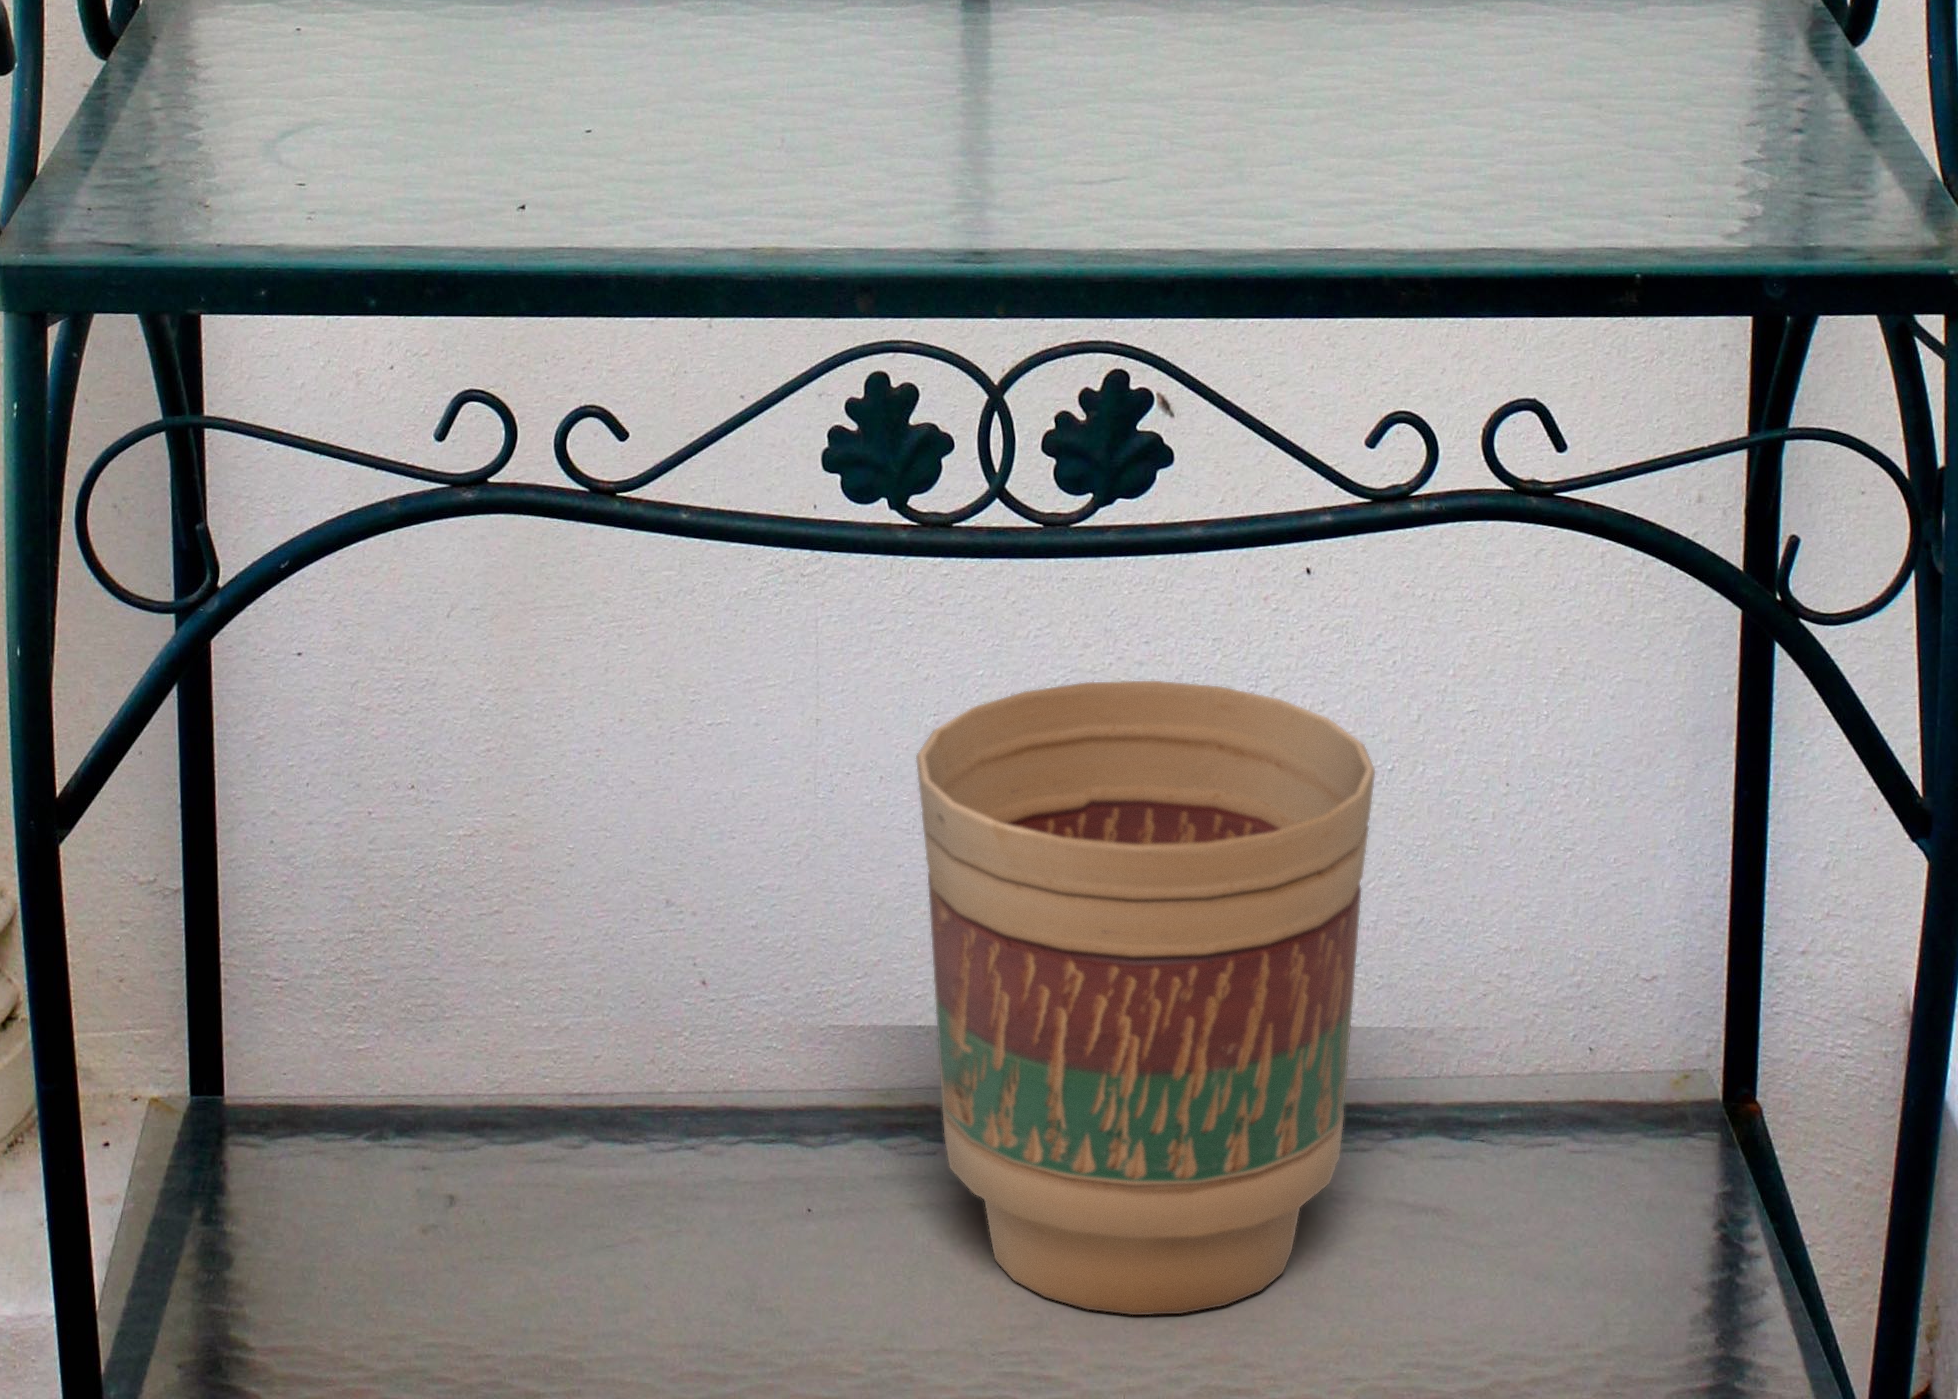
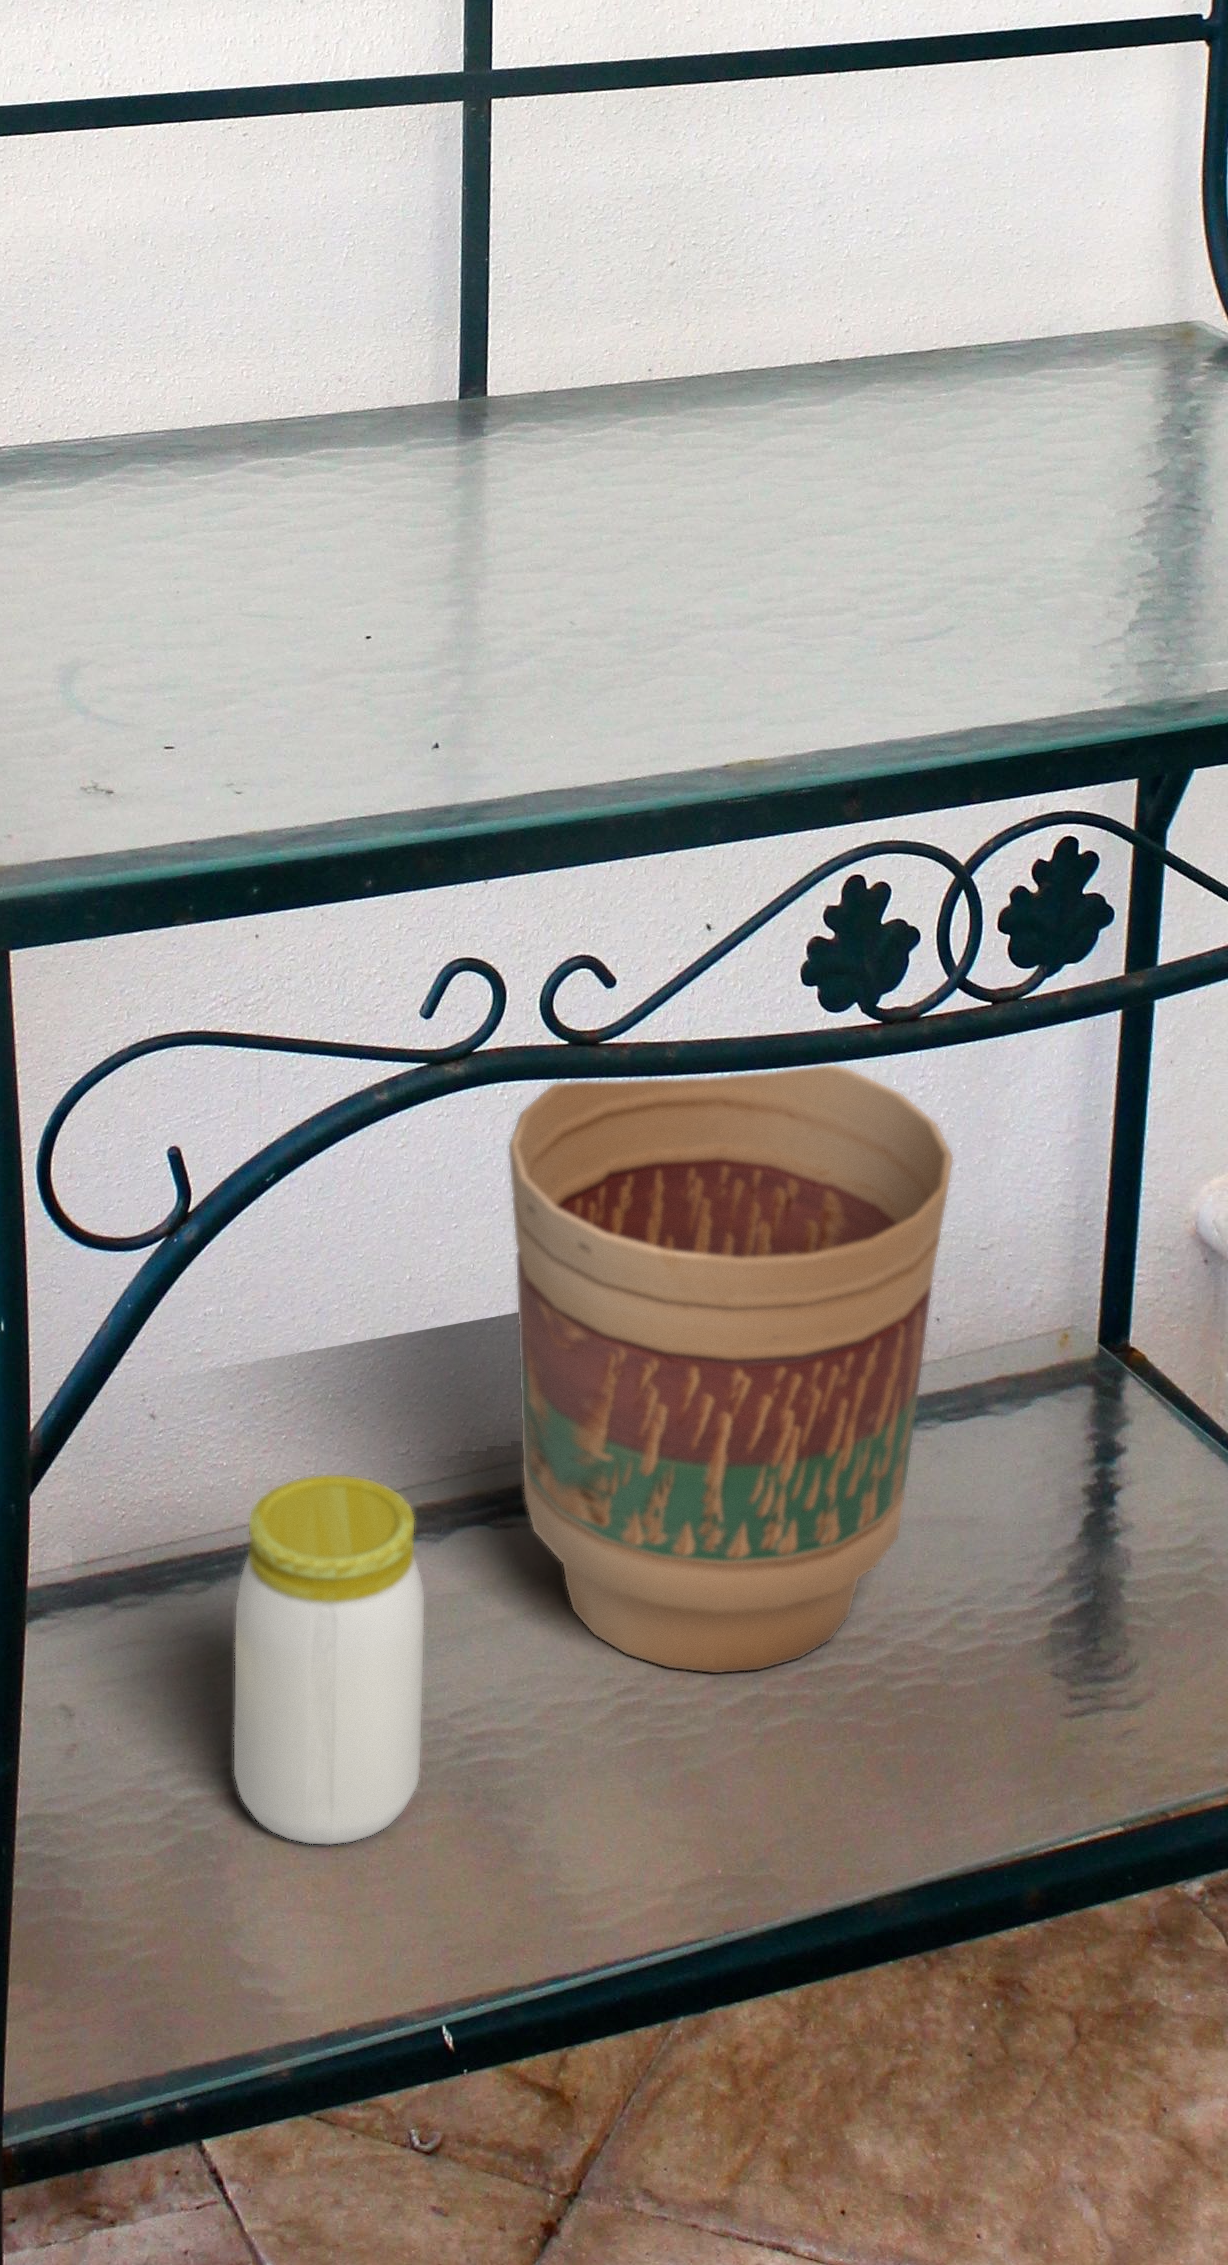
jar: none [541,1000,729,1366] -> present [234,1475,424,1845]

